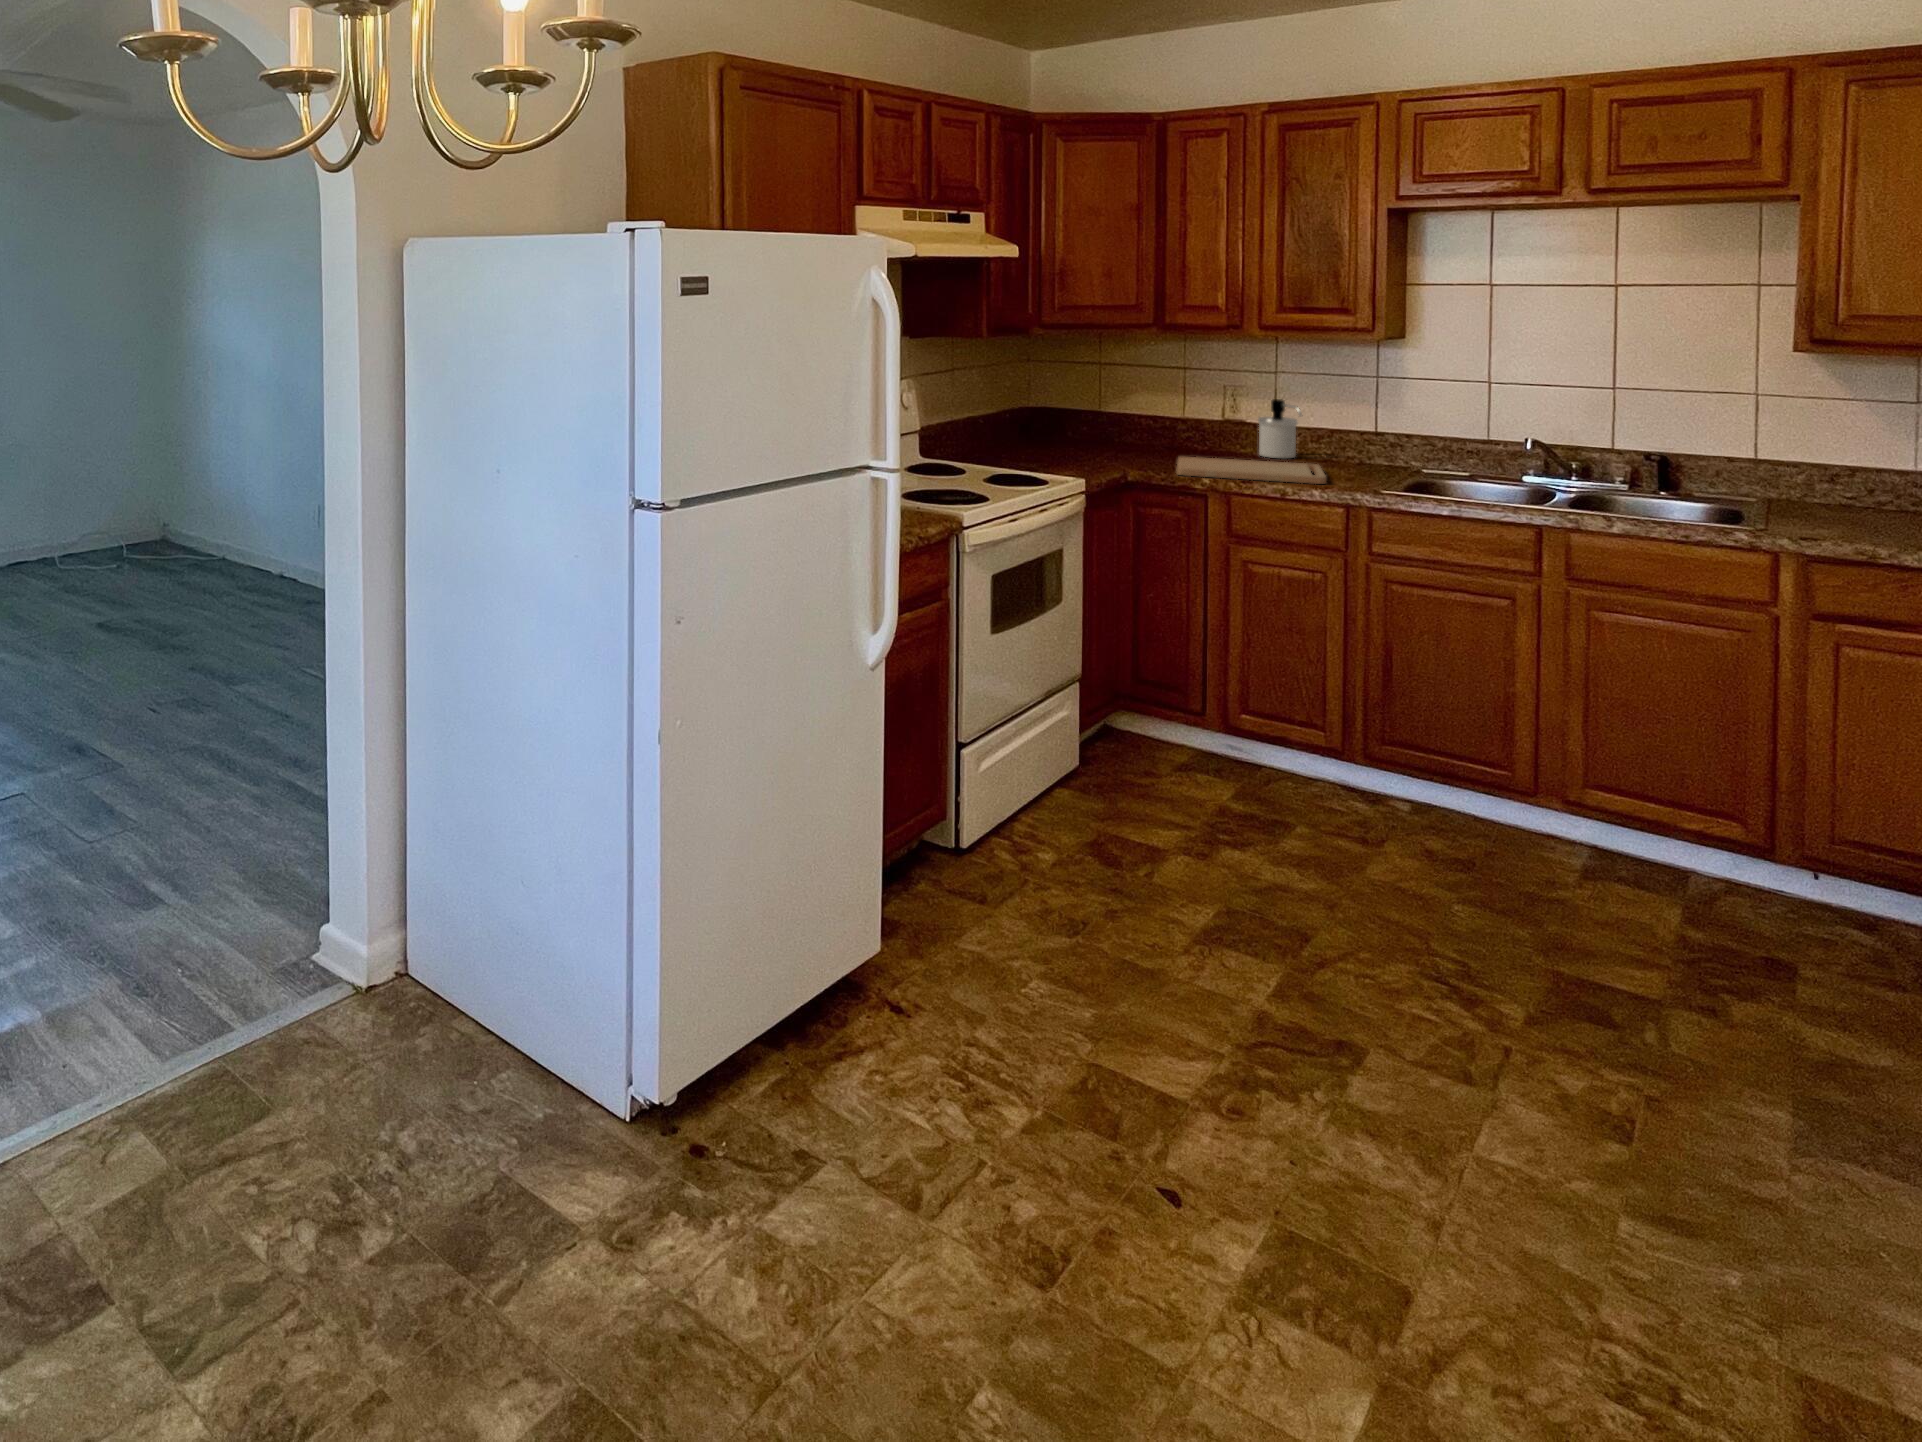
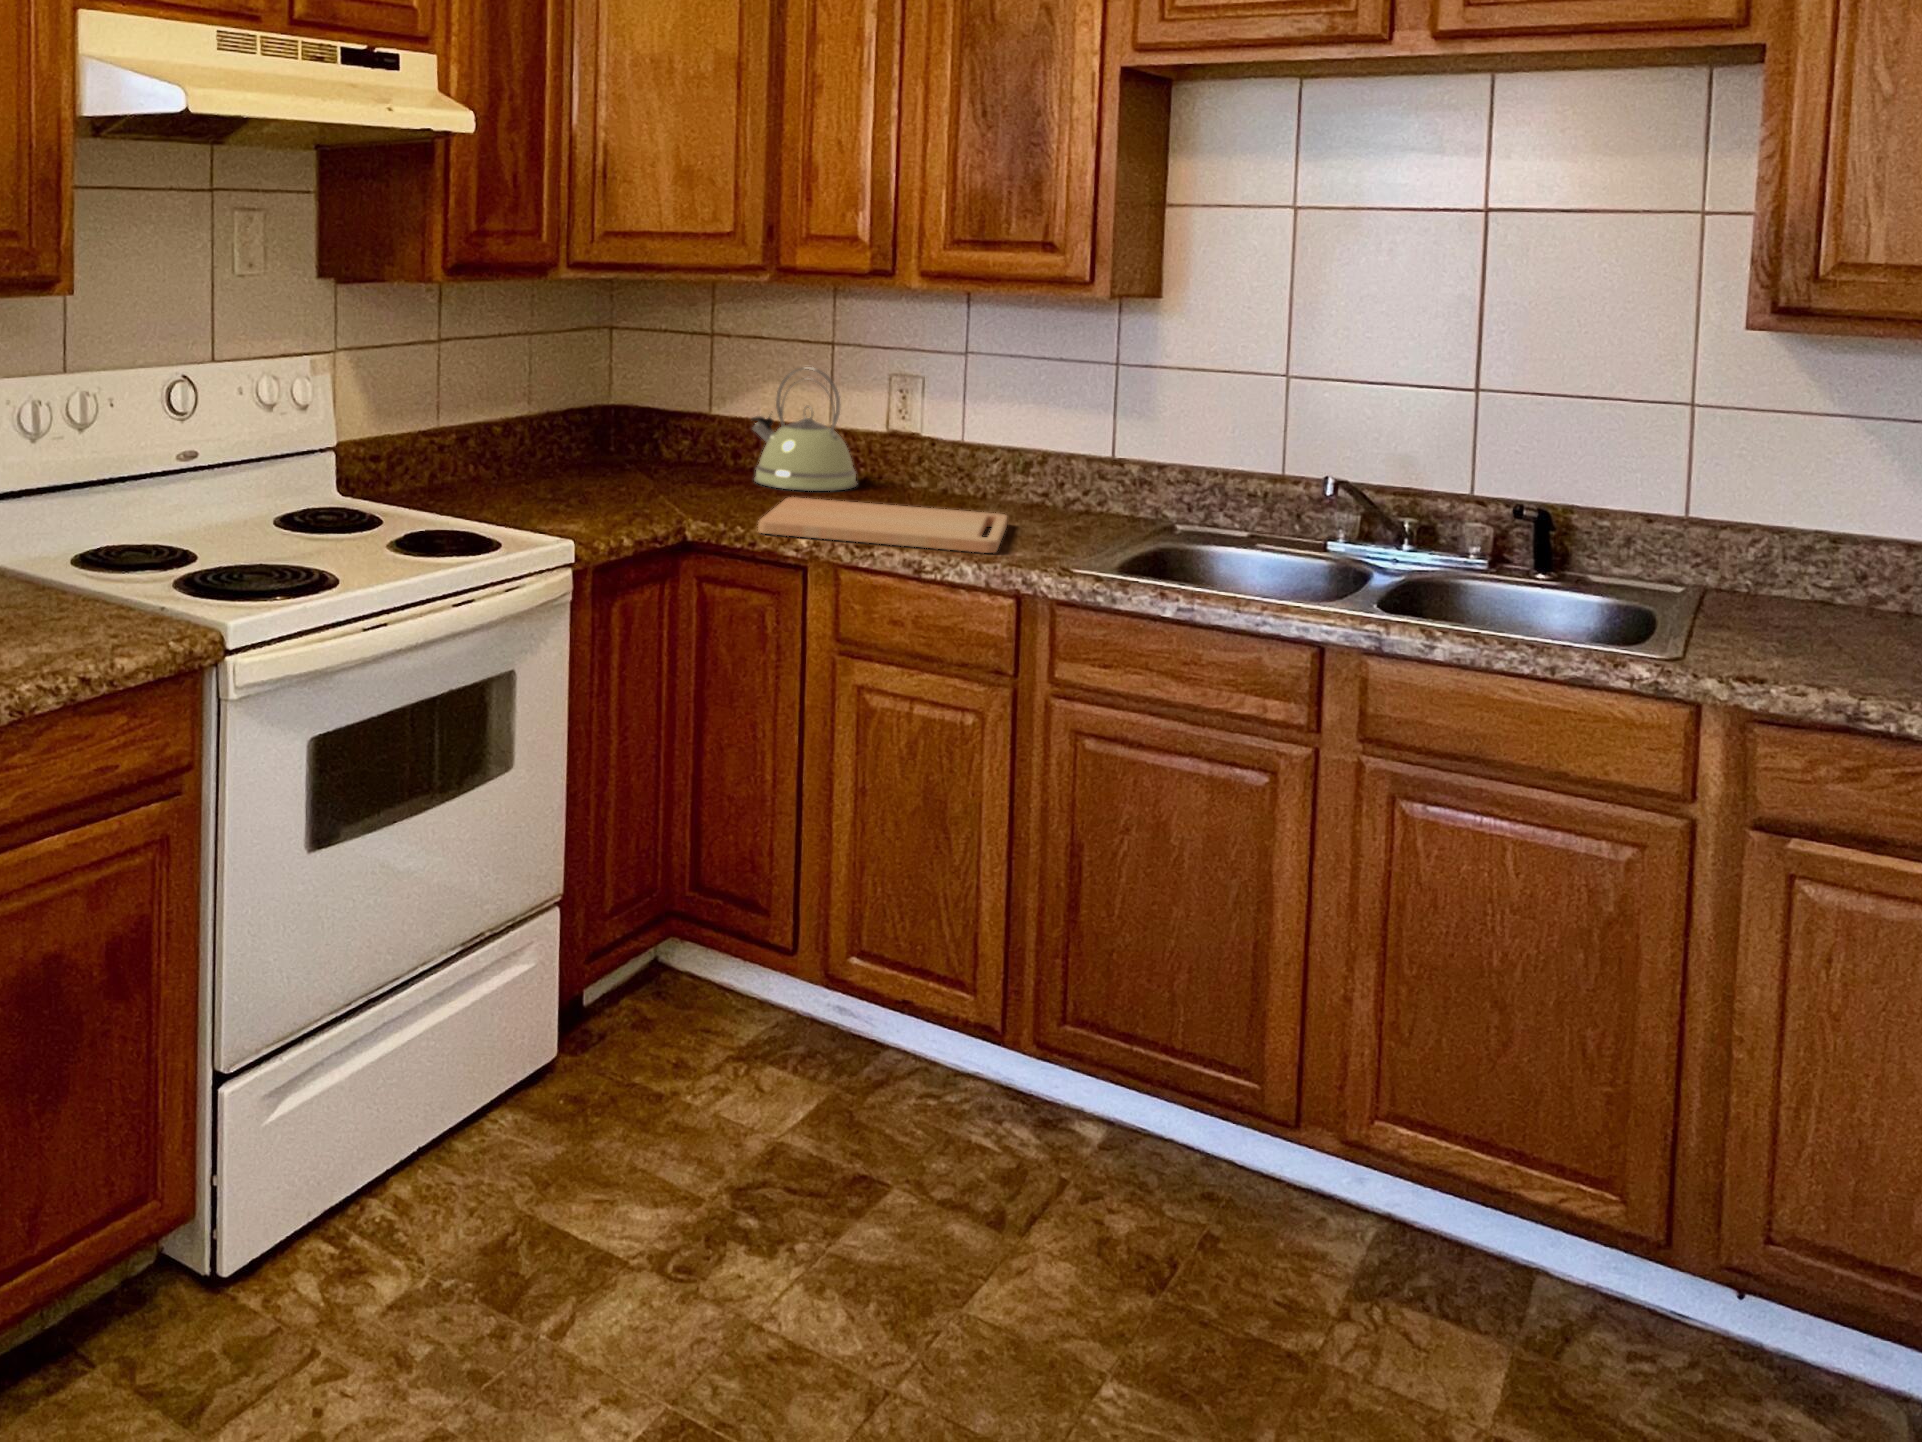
kettle: none [1135,381,1207,454] -> present [752,367,857,491]
soap dispenser: present [1258,399,1302,458] -> none [935,400,996,501]

